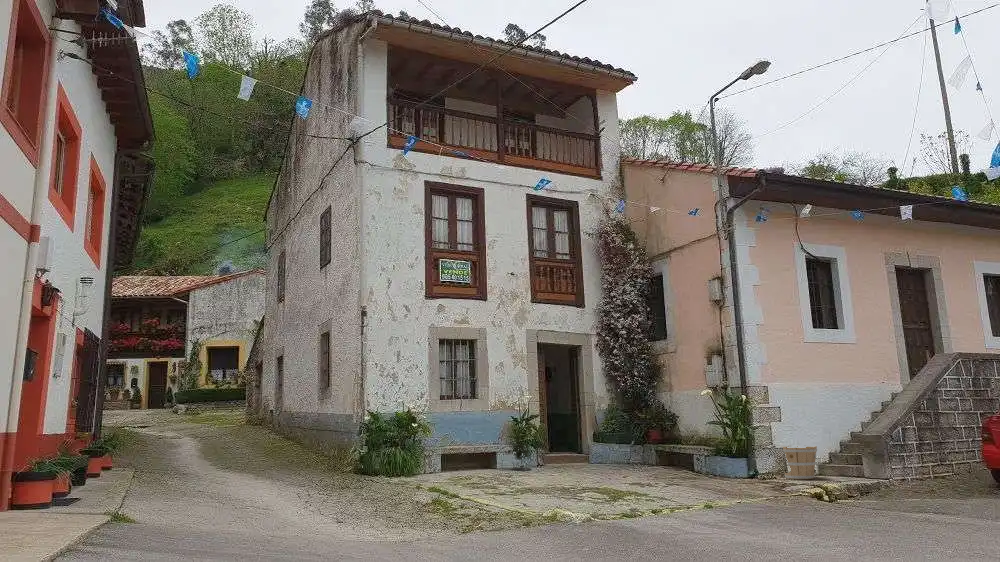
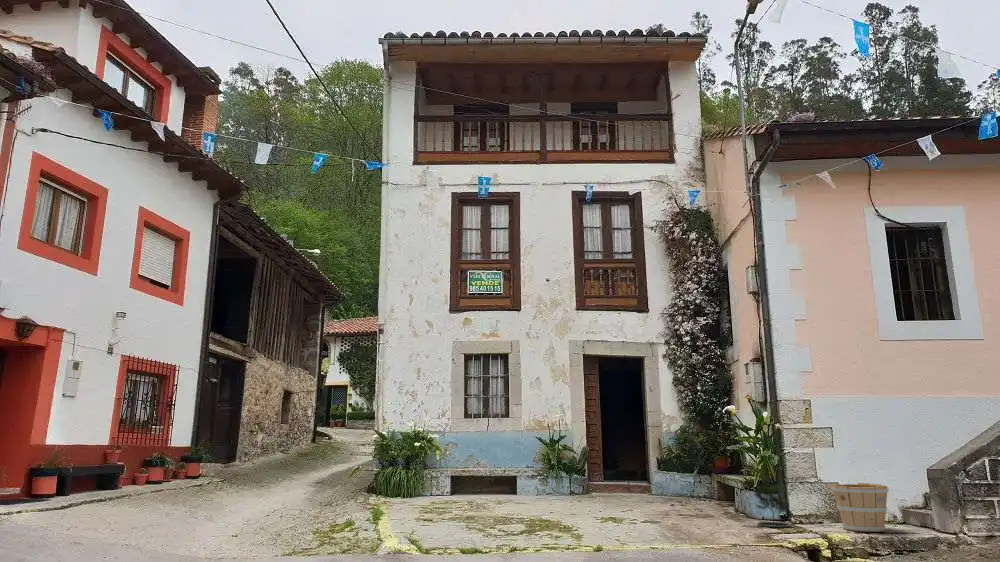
potted tree: present [511,436,531,470] -> present [754,469,790,527]

